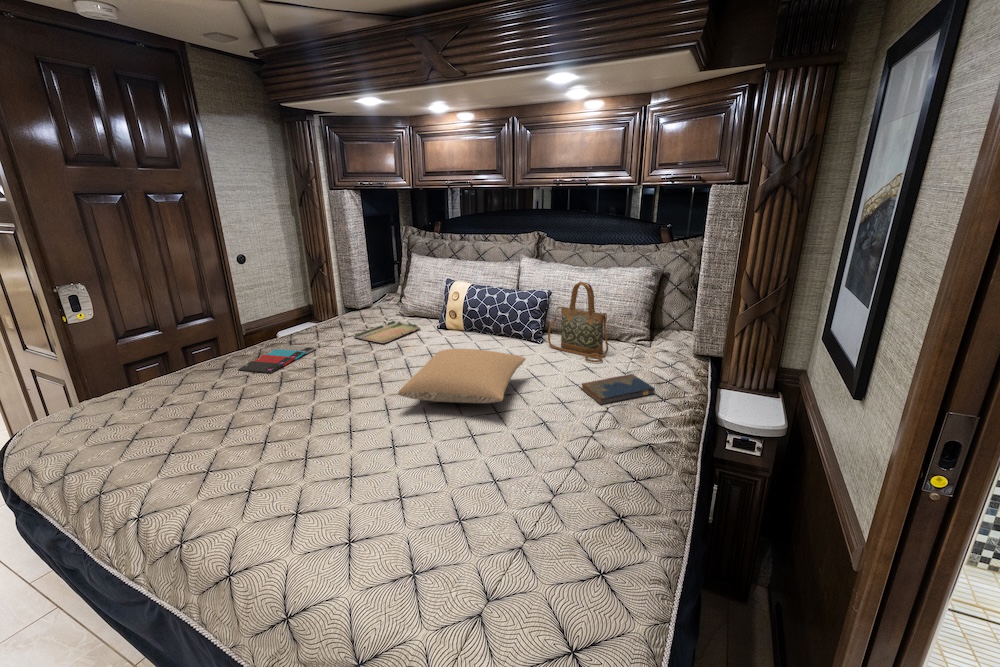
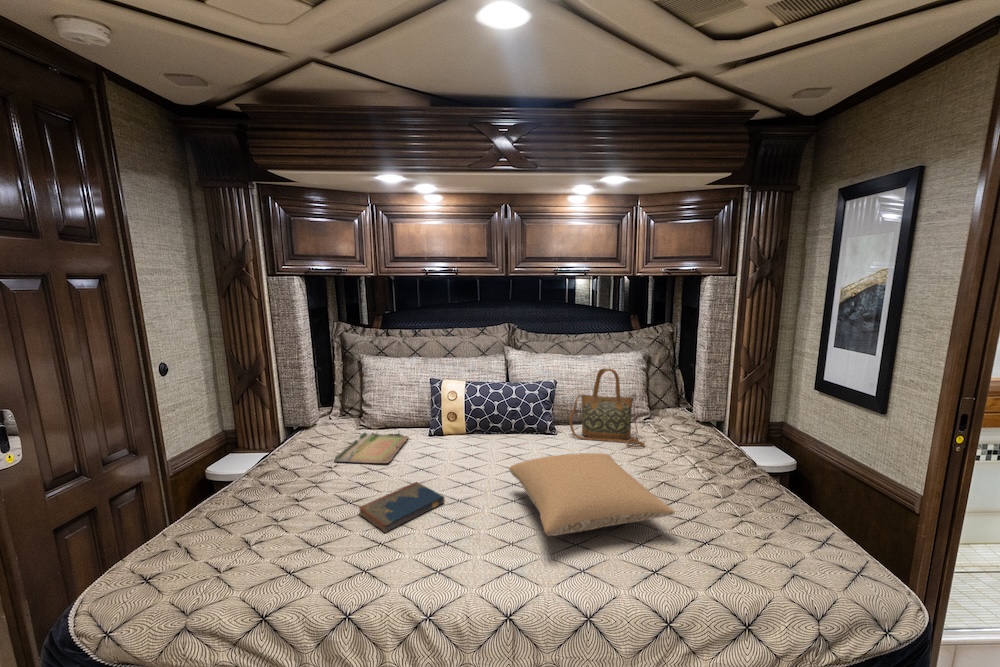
smartphone: present [238,345,317,373] -> none [198,485,299,549]
hardcover book: present [582,374,655,405] -> present [359,482,445,533]

